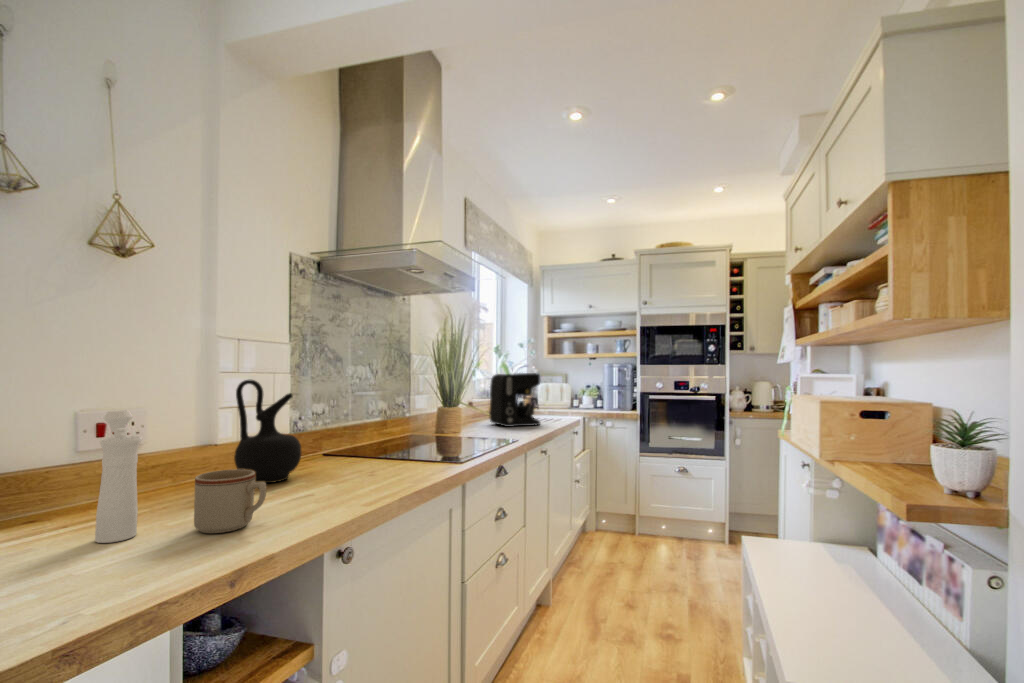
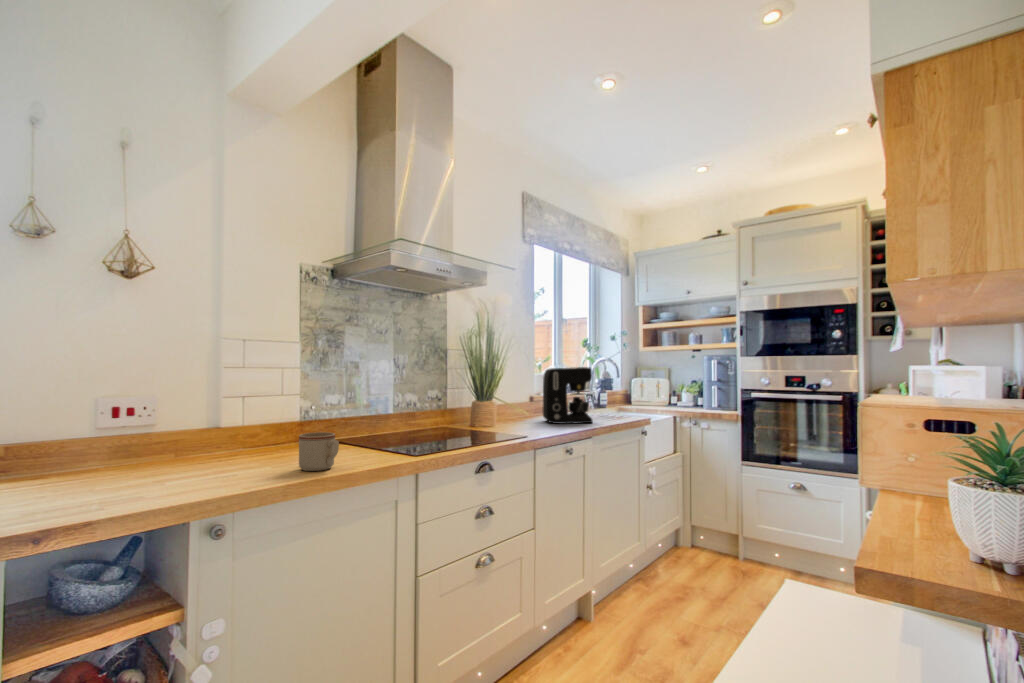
ceramic jug: present [234,380,301,483] -> none [217,374,275,463]
pepper mill: present [95,410,142,543] -> none [48,398,100,498]
mug: present [194,469,266,533] -> present [299,432,339,471]

